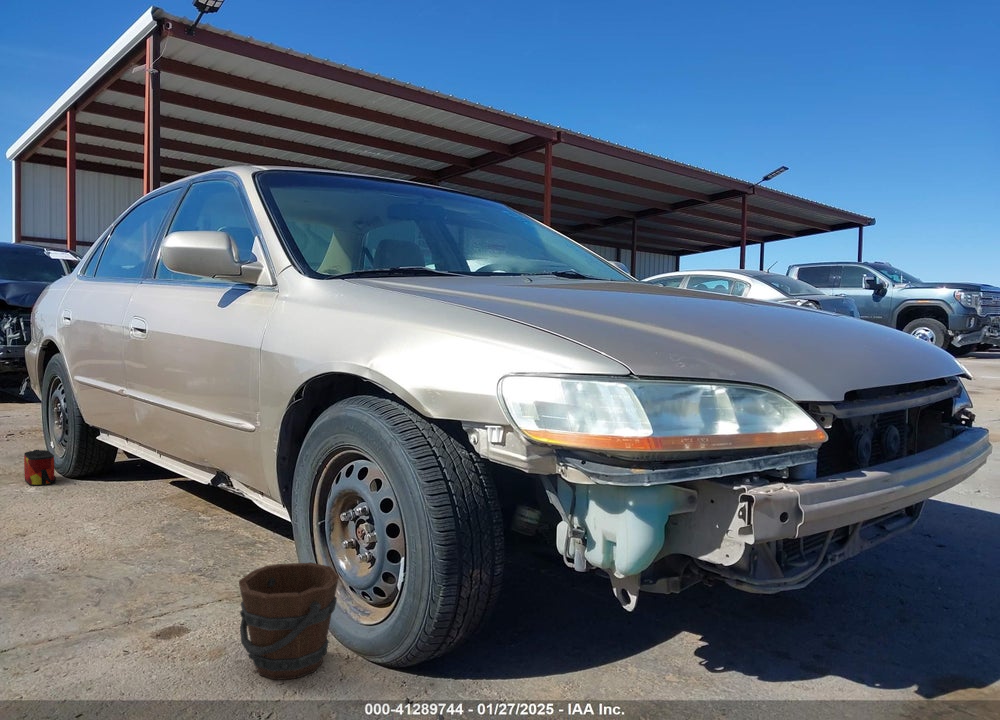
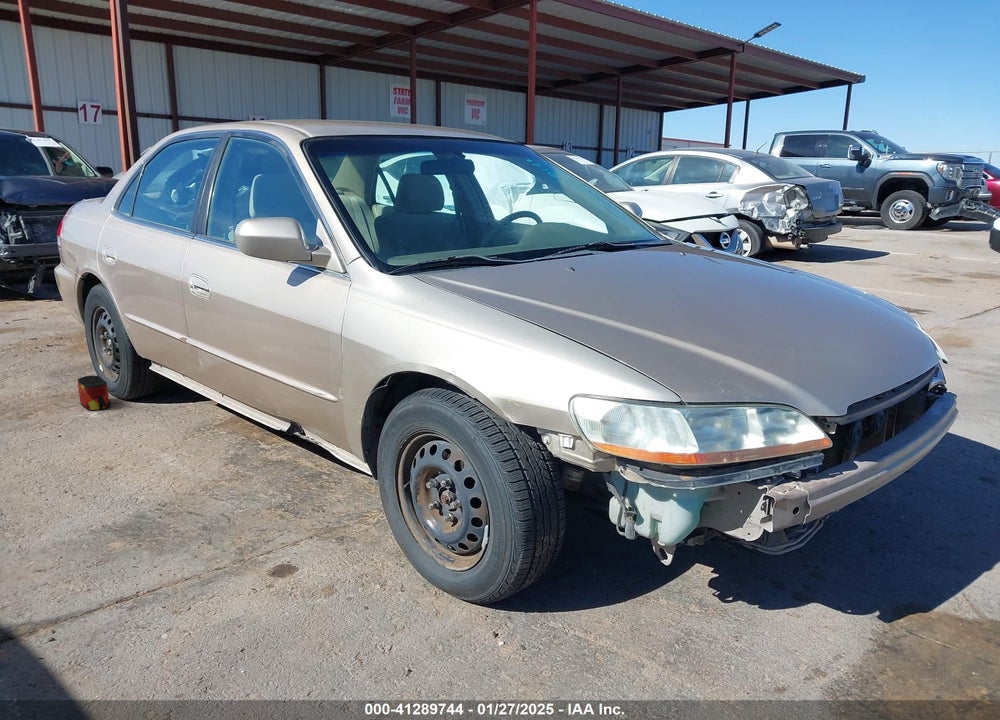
bucket: present [239,562,339,680] -> none [348,518,427,614]

